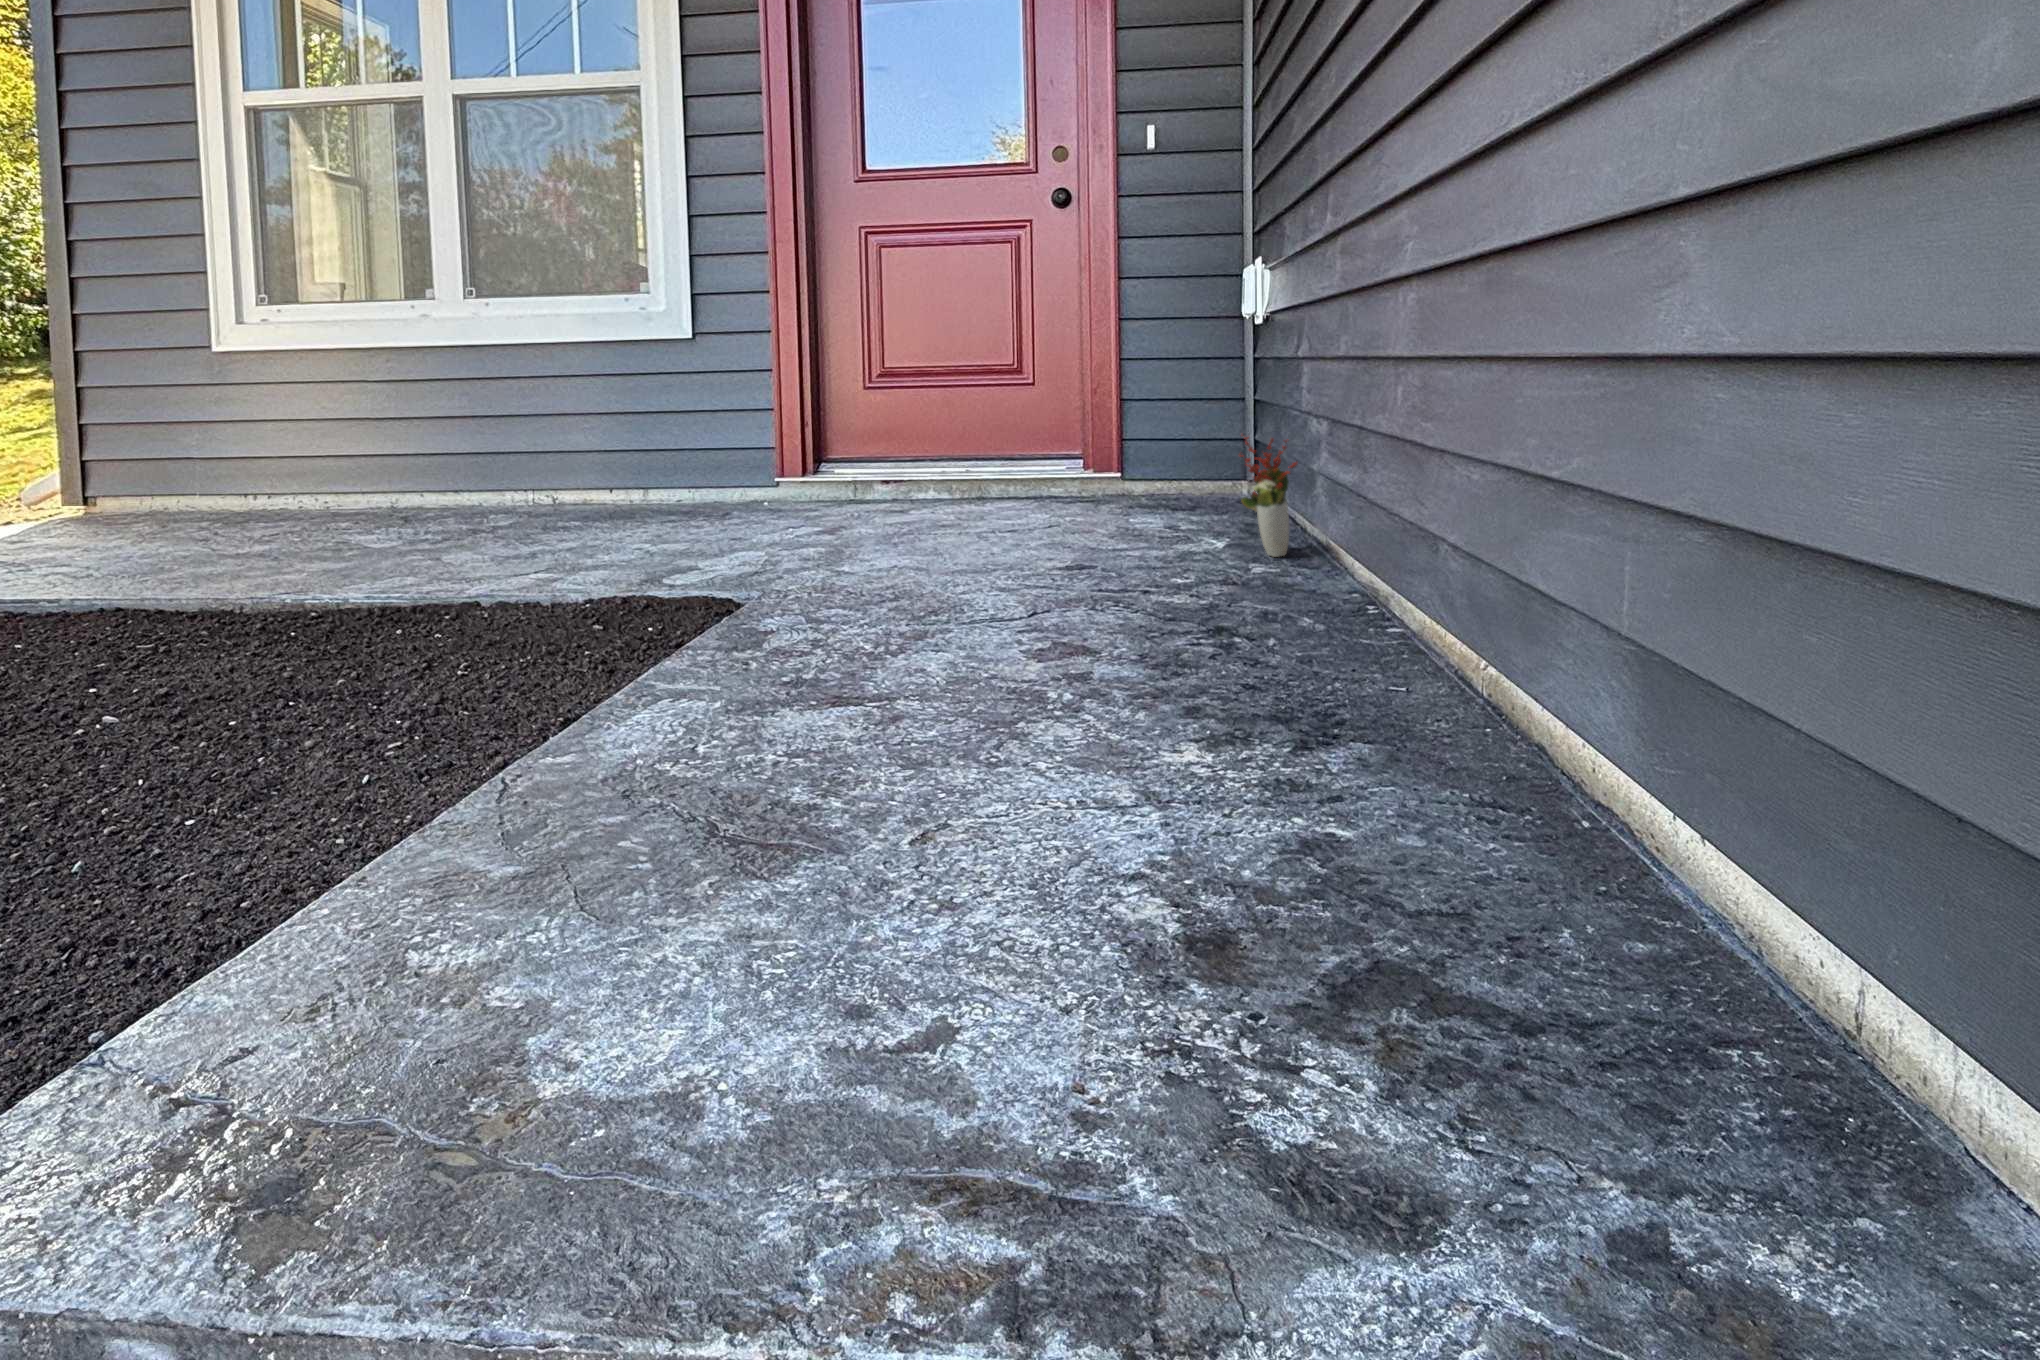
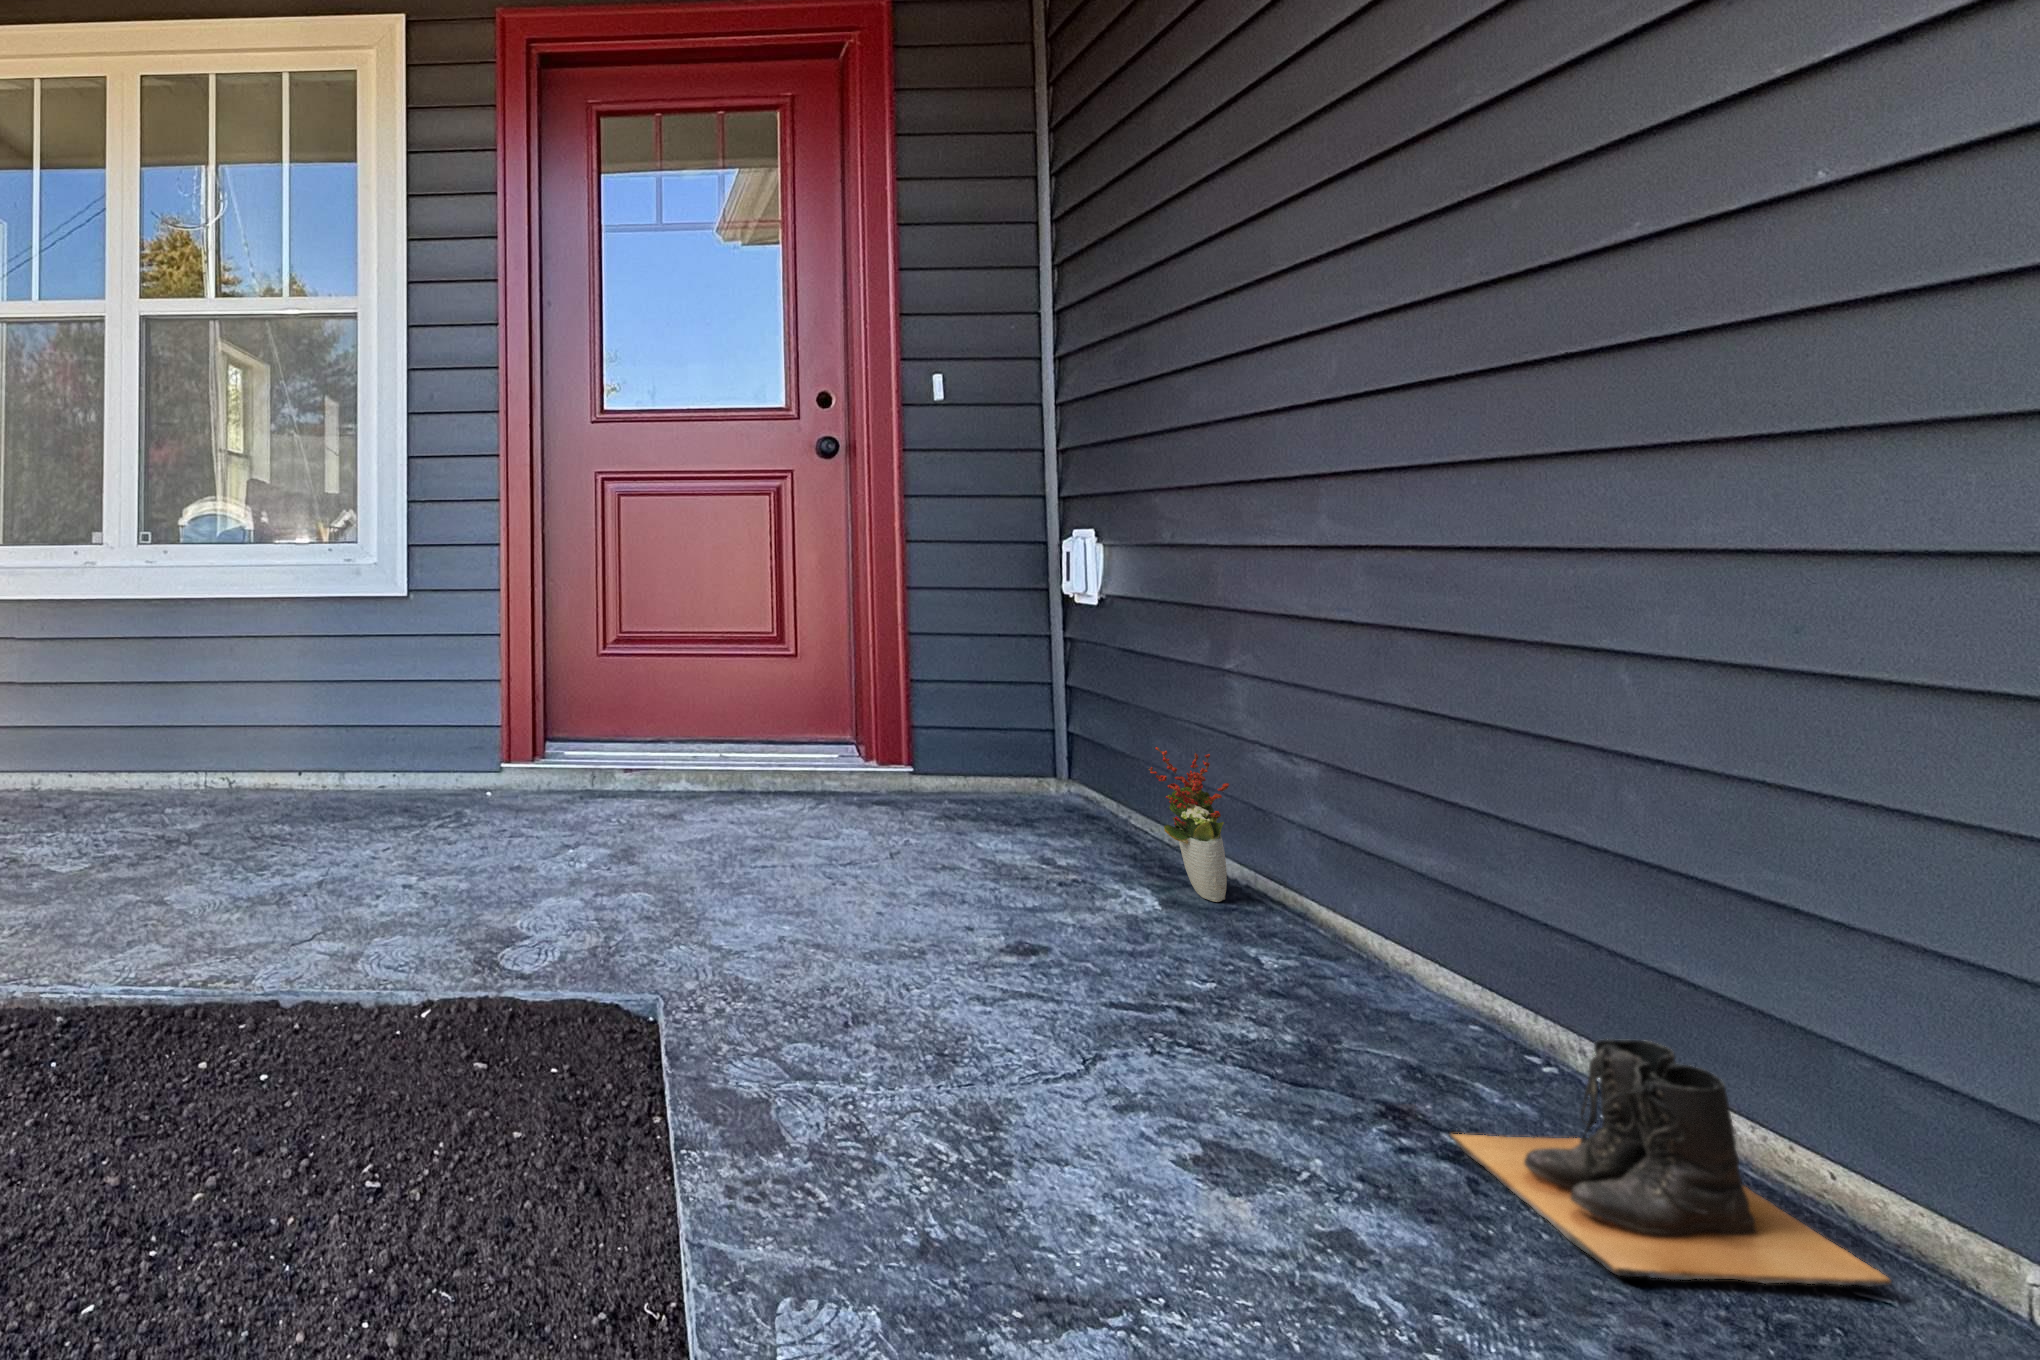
boots: none [1244,573,1445,713] -> present [1450,1039,1892,1287]

